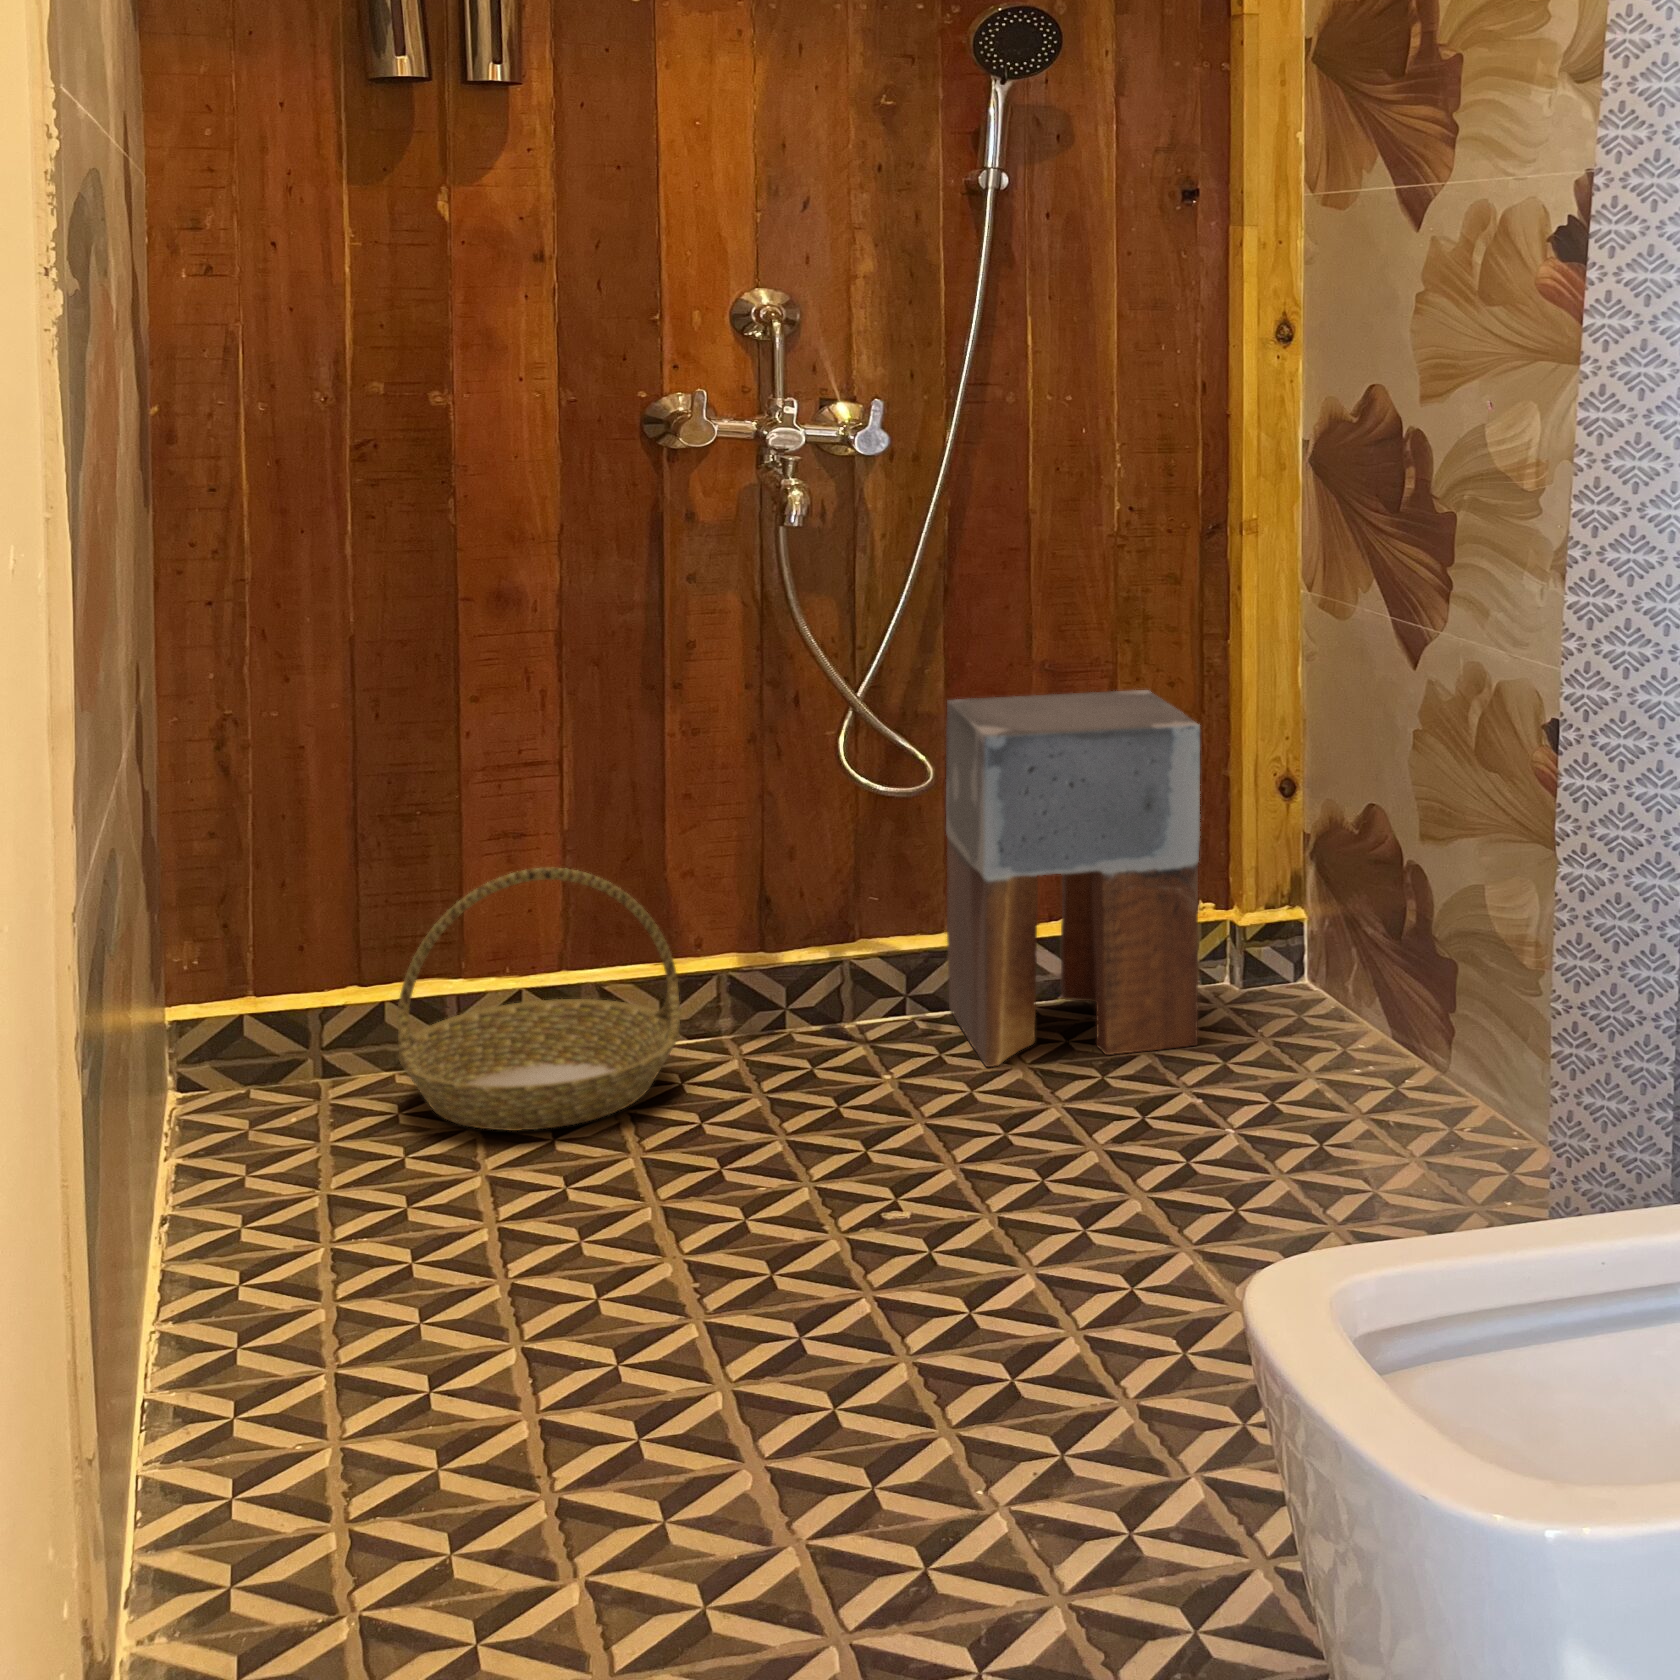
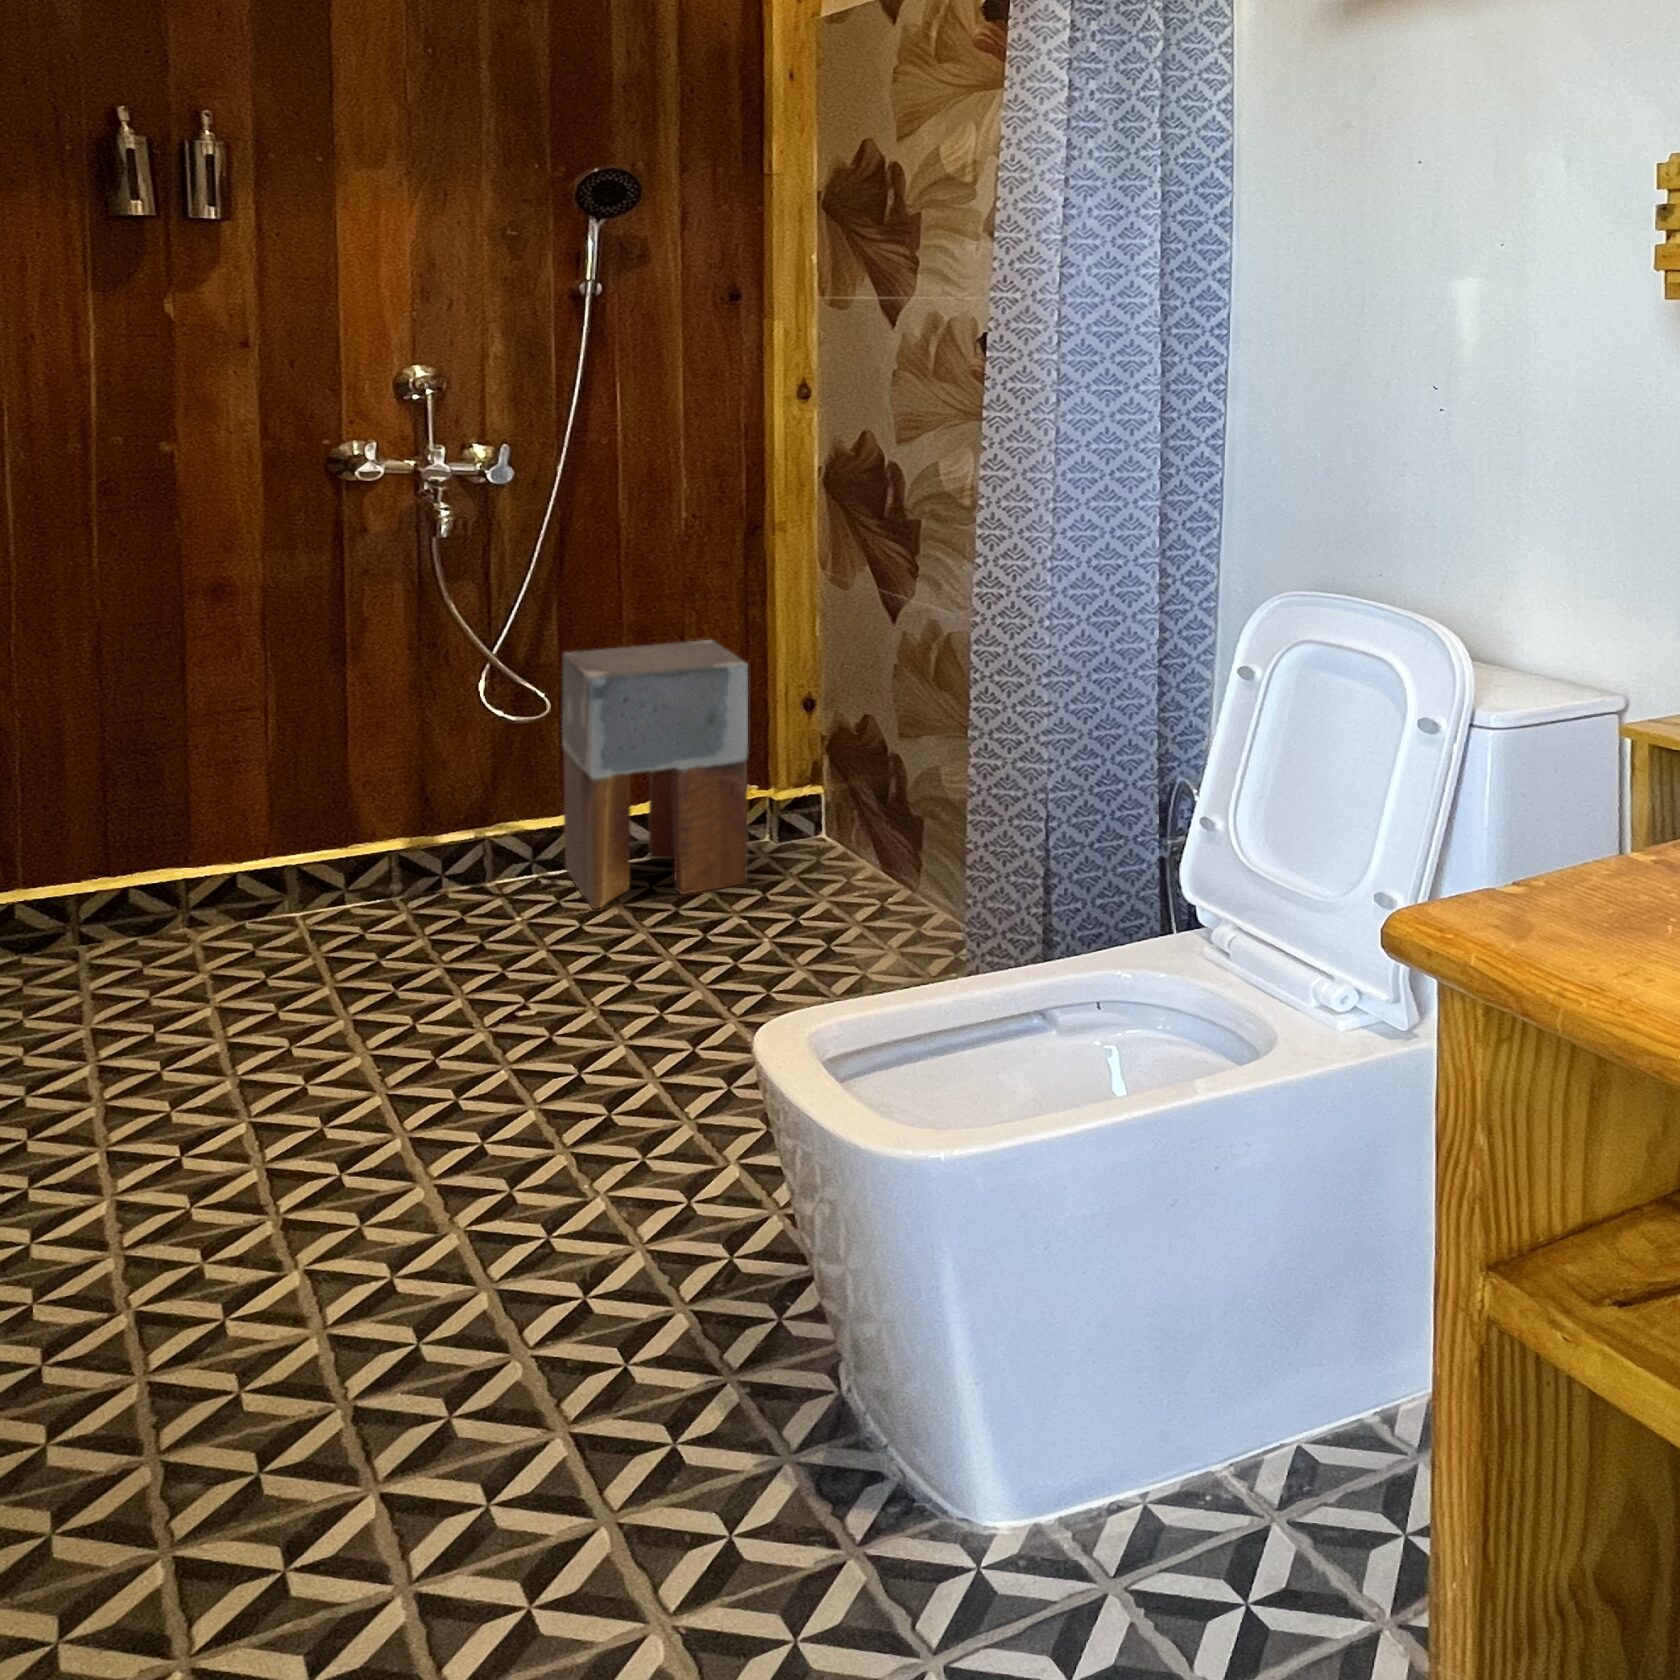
basket: present [398,867,680,1131] -> none [135,787,360,979]

